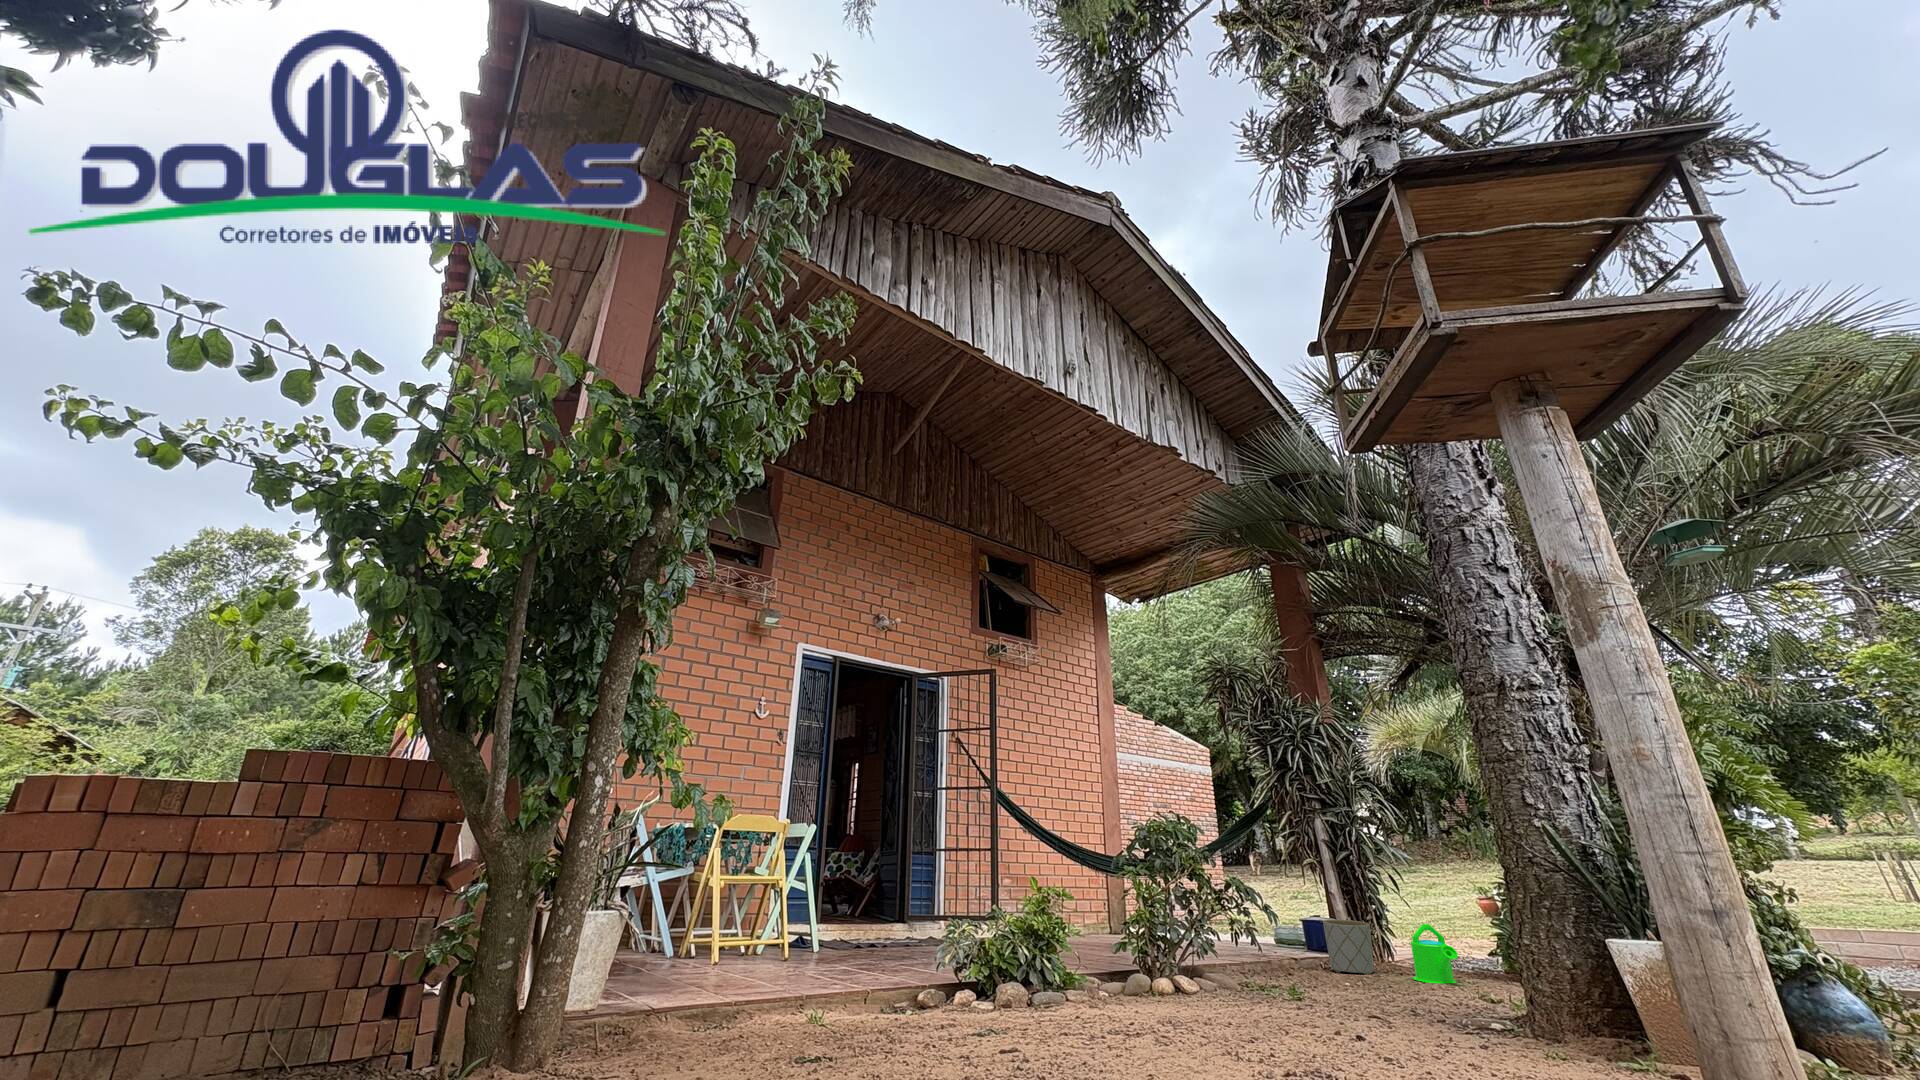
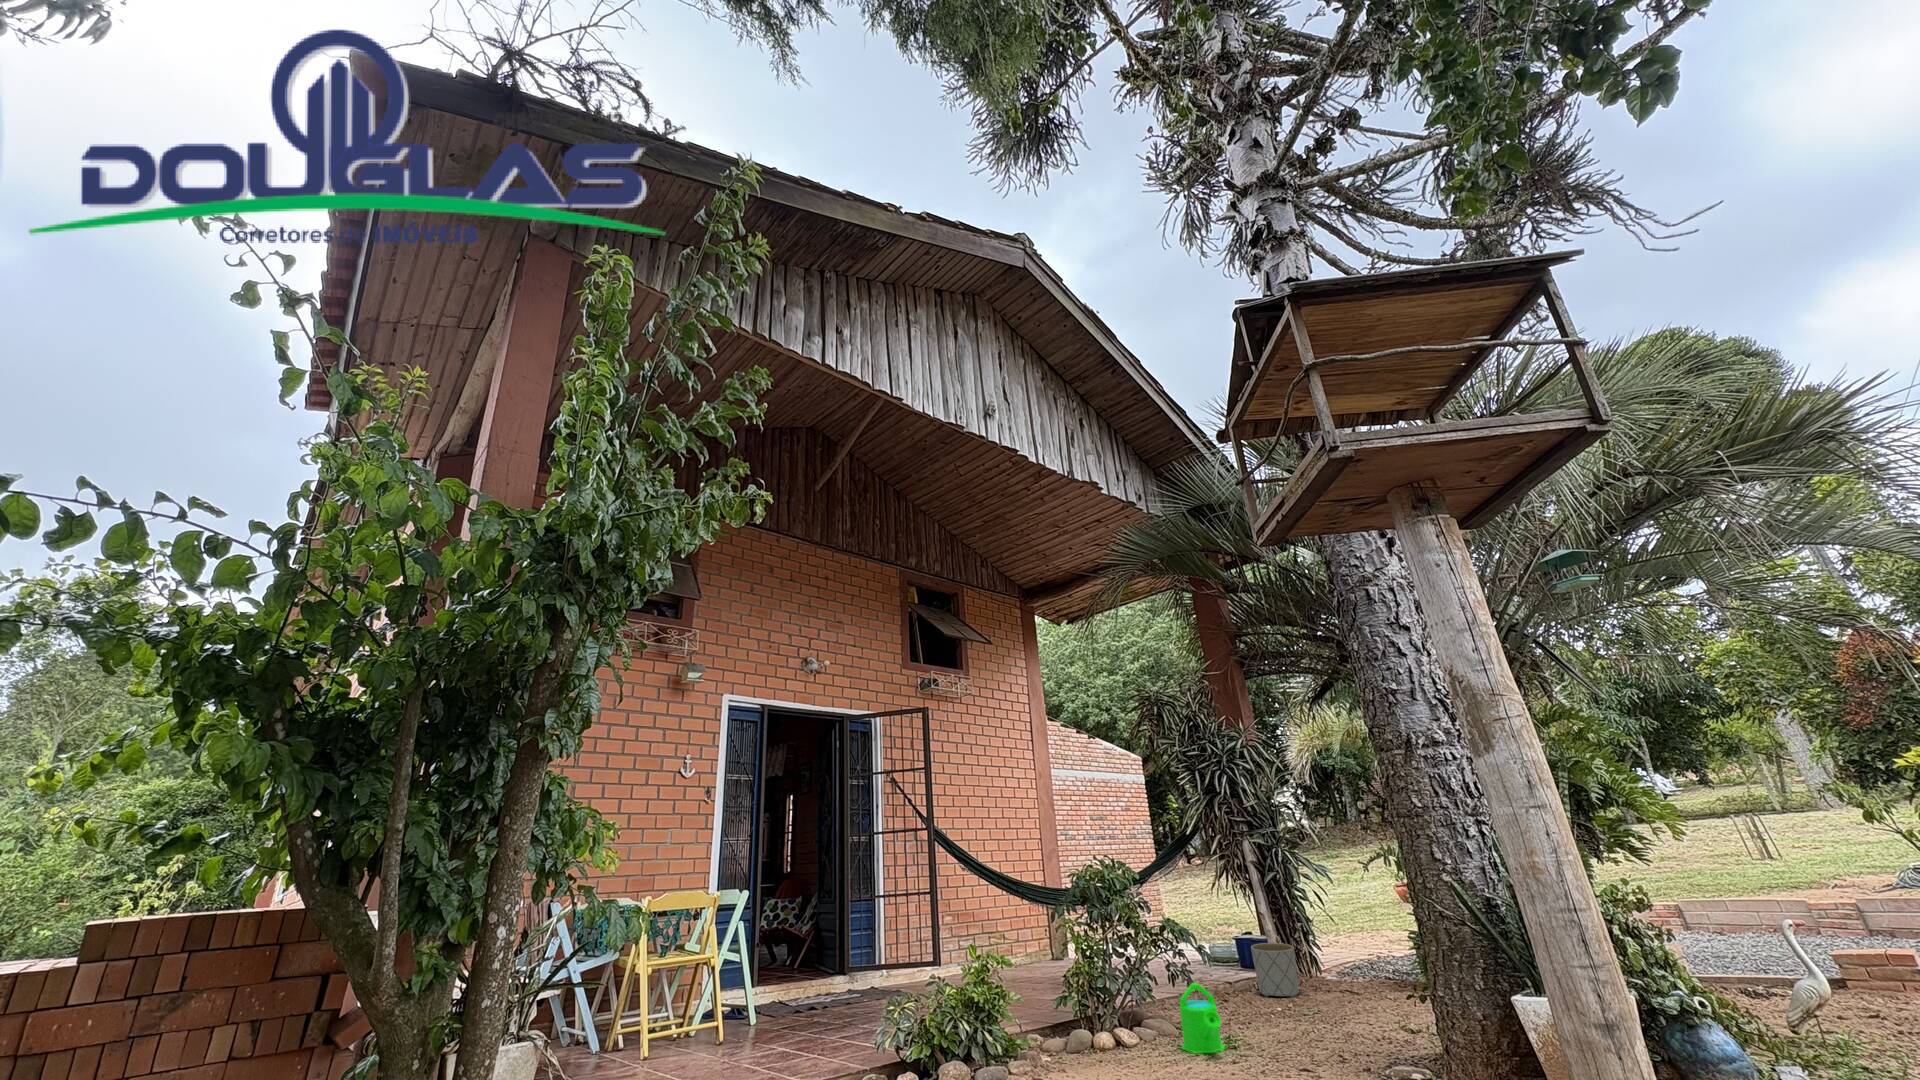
watering can: present [1411,924,1458,984] -> present [1179,983,1225,1053]

